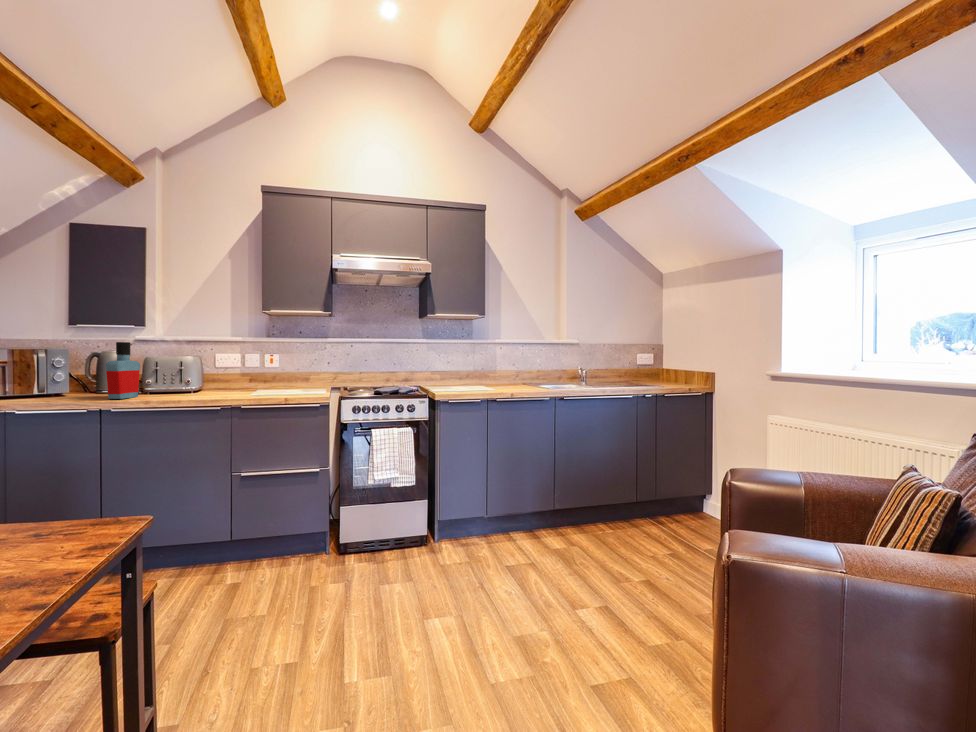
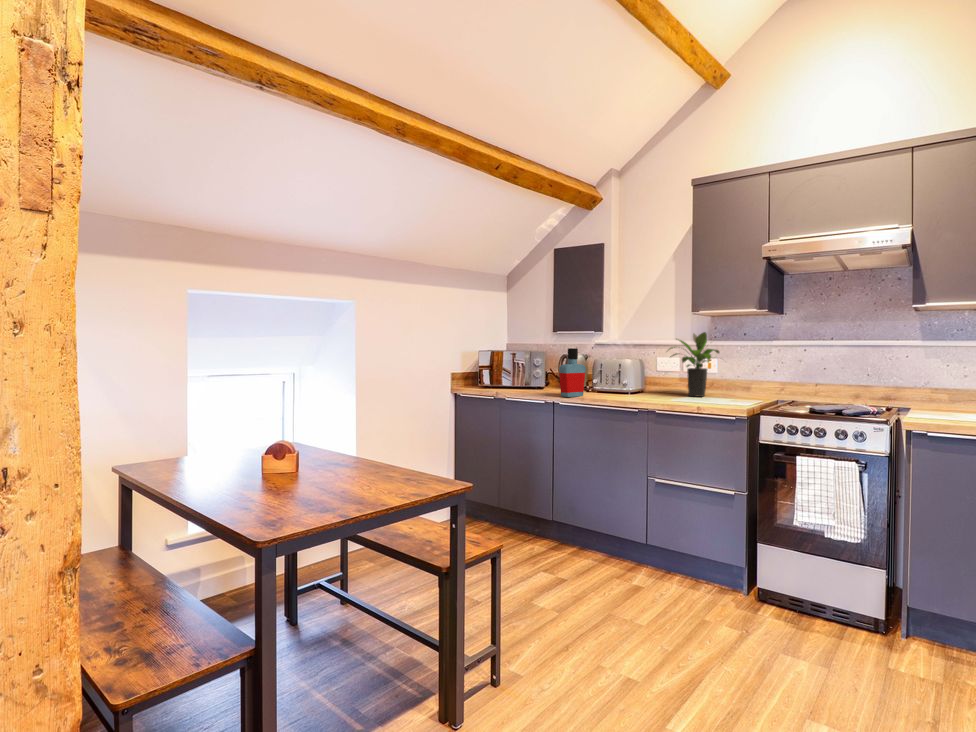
potted plant: none [238,329,294,389] -> present [668,332,719,397]

